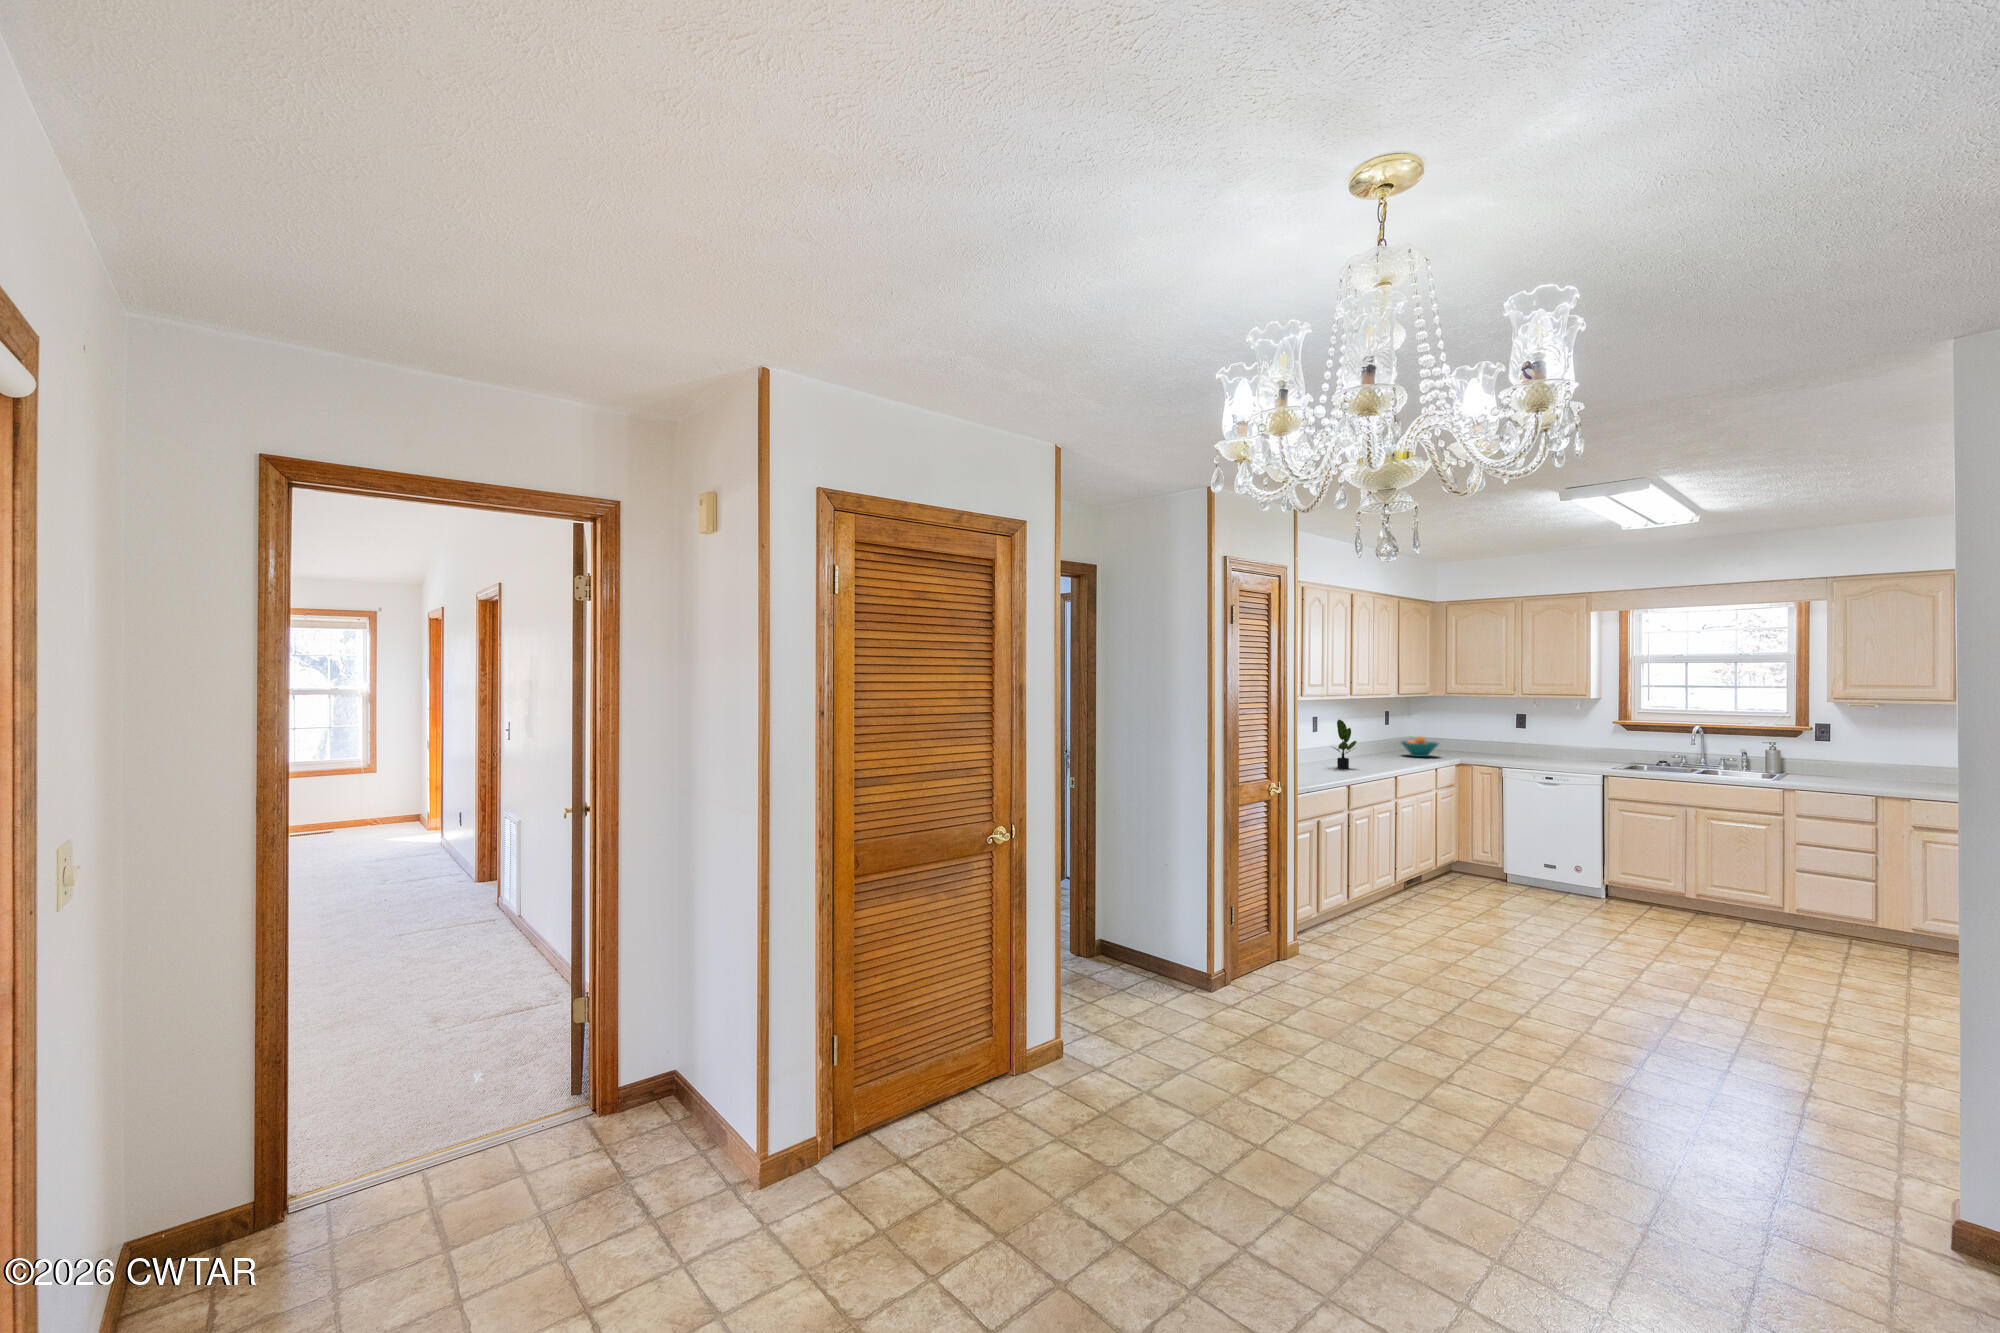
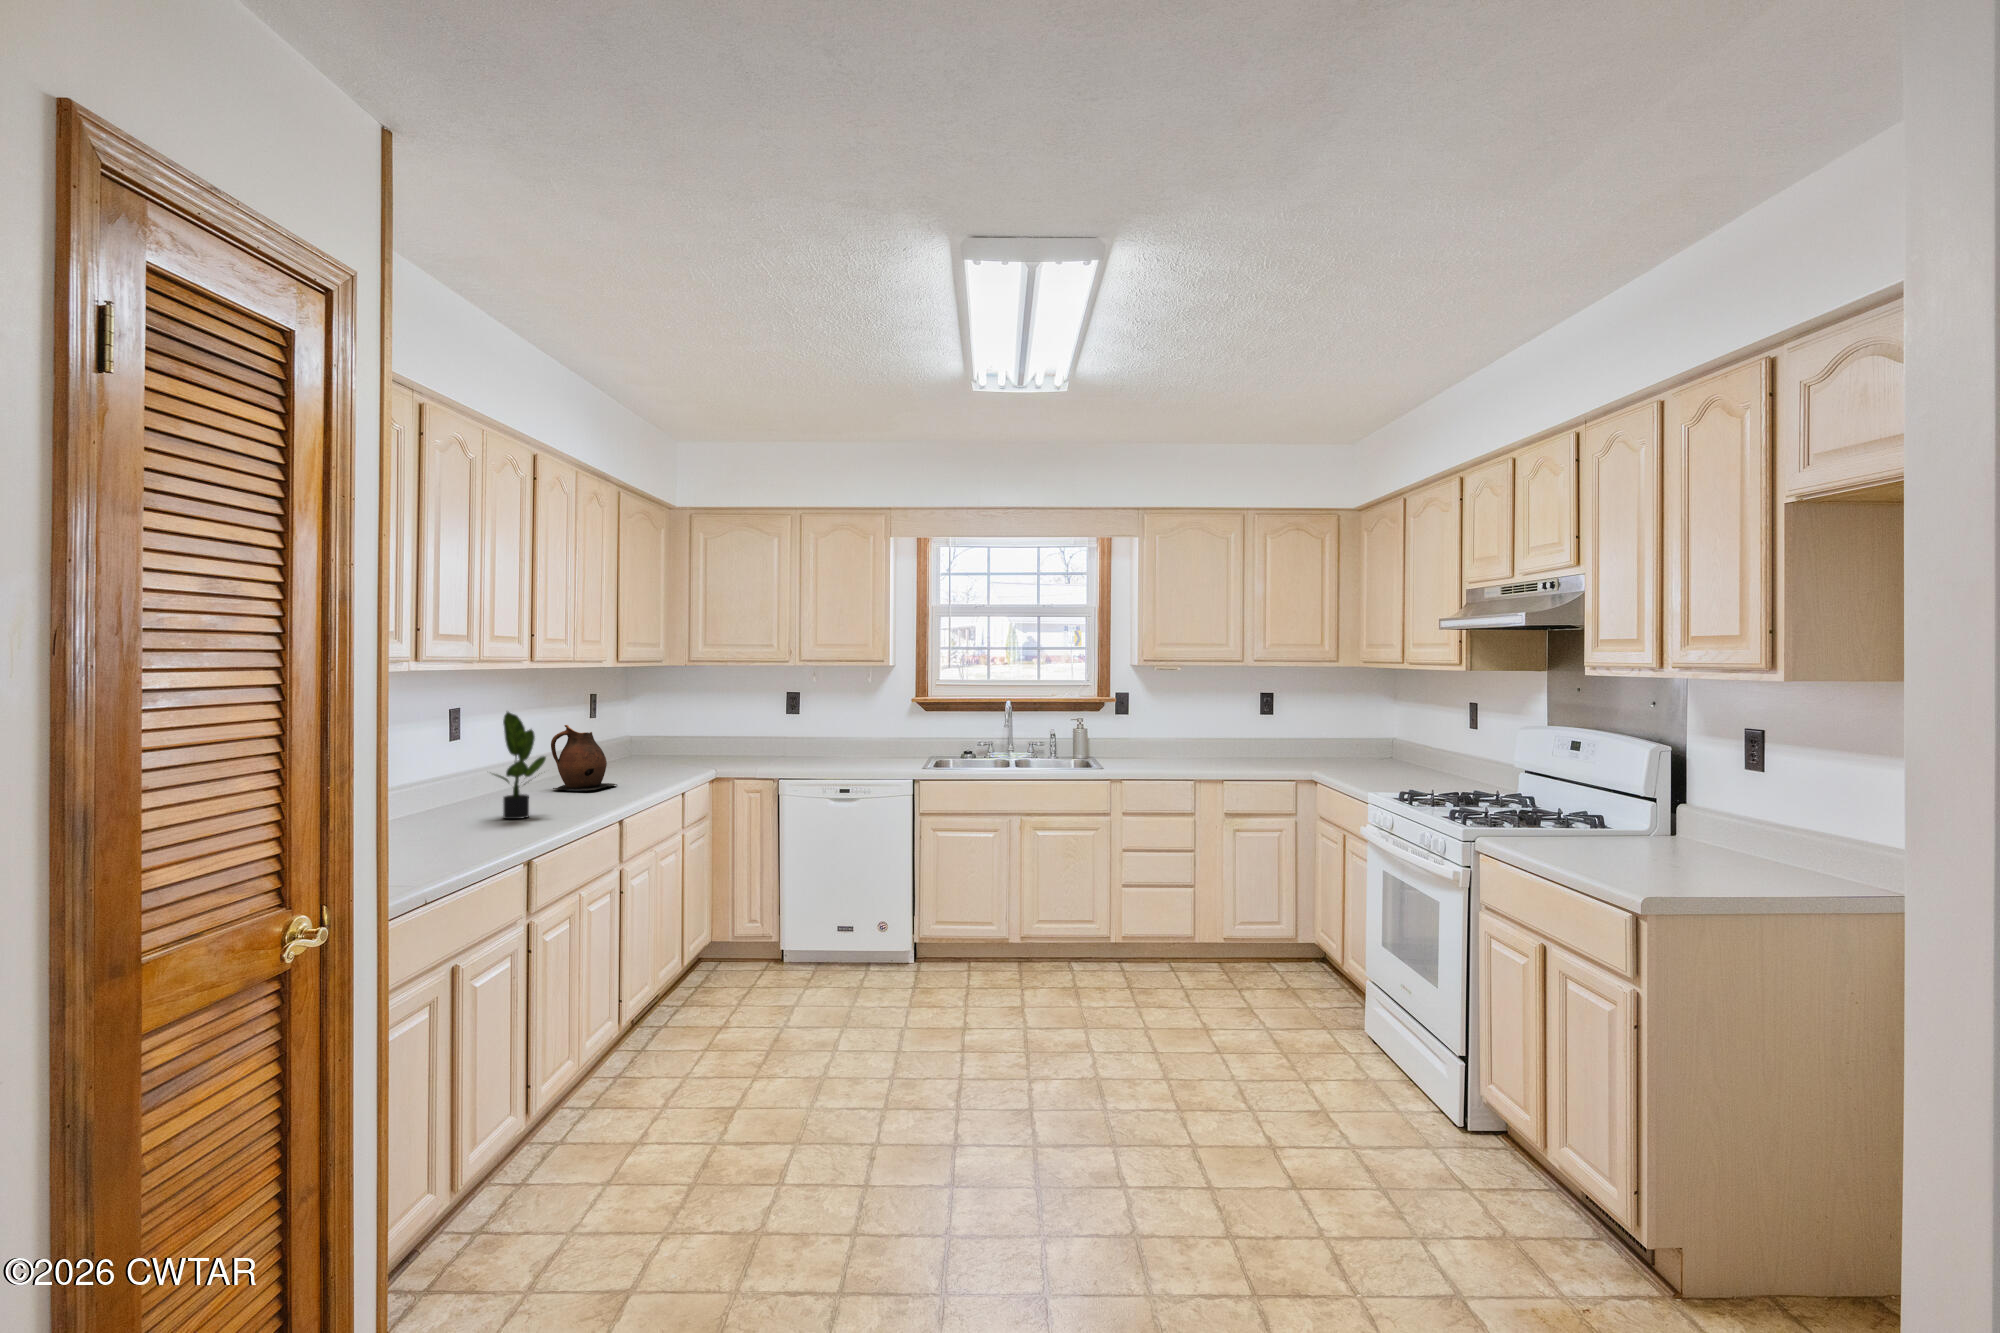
ceramic pitcher: none [1361,728,1396,762] -> present [551,725,617,791]
fruit bowl: present [1401,736,1438,757] -> none [618,735,684,772]

